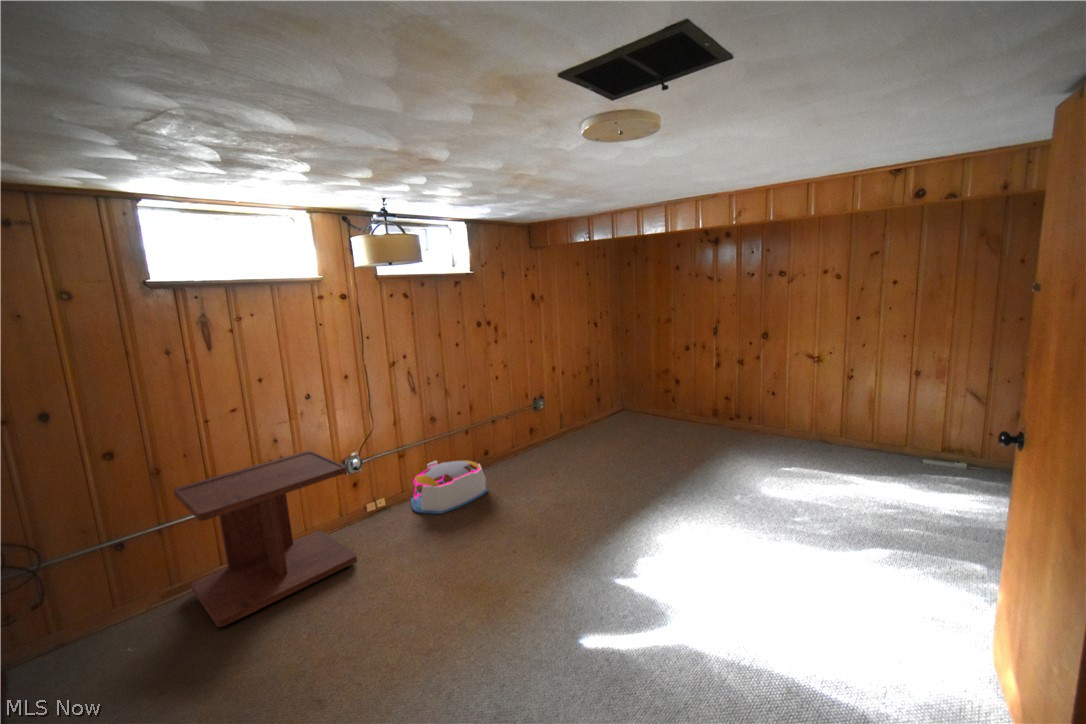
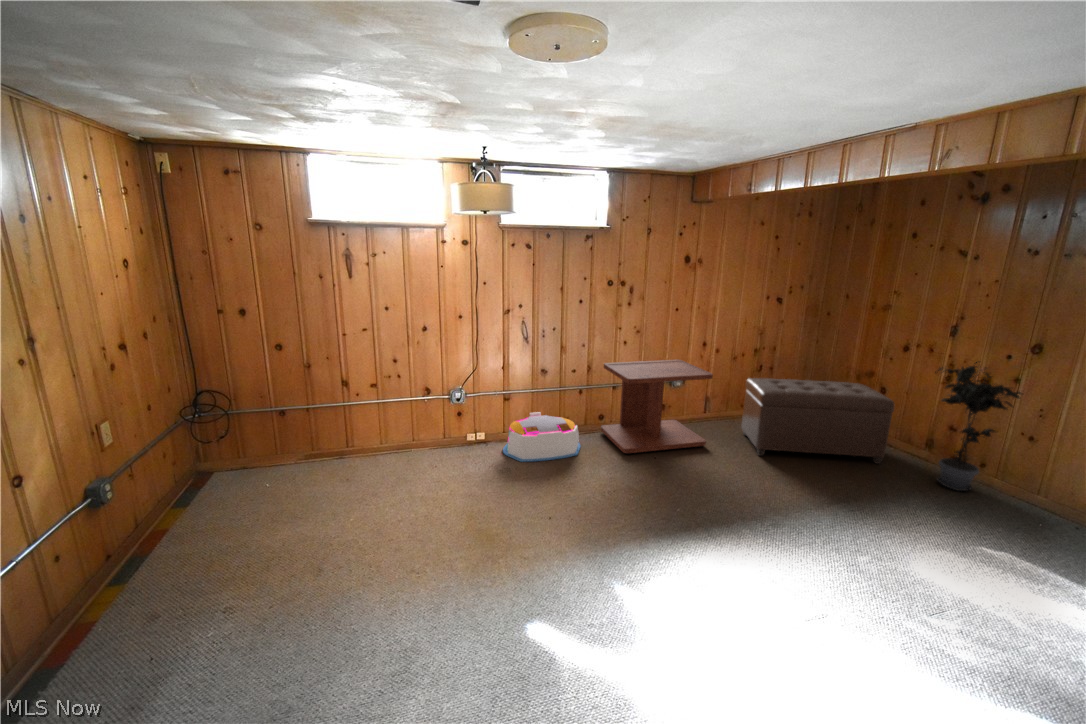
potted plant: none [715,348,771,439] -> present [935,362,1022,491]
ottoman: none [594,379,698,450] -> present [742,378,894,464]
side table: present [174,451,357,627] -> present [601,360,713,453]

